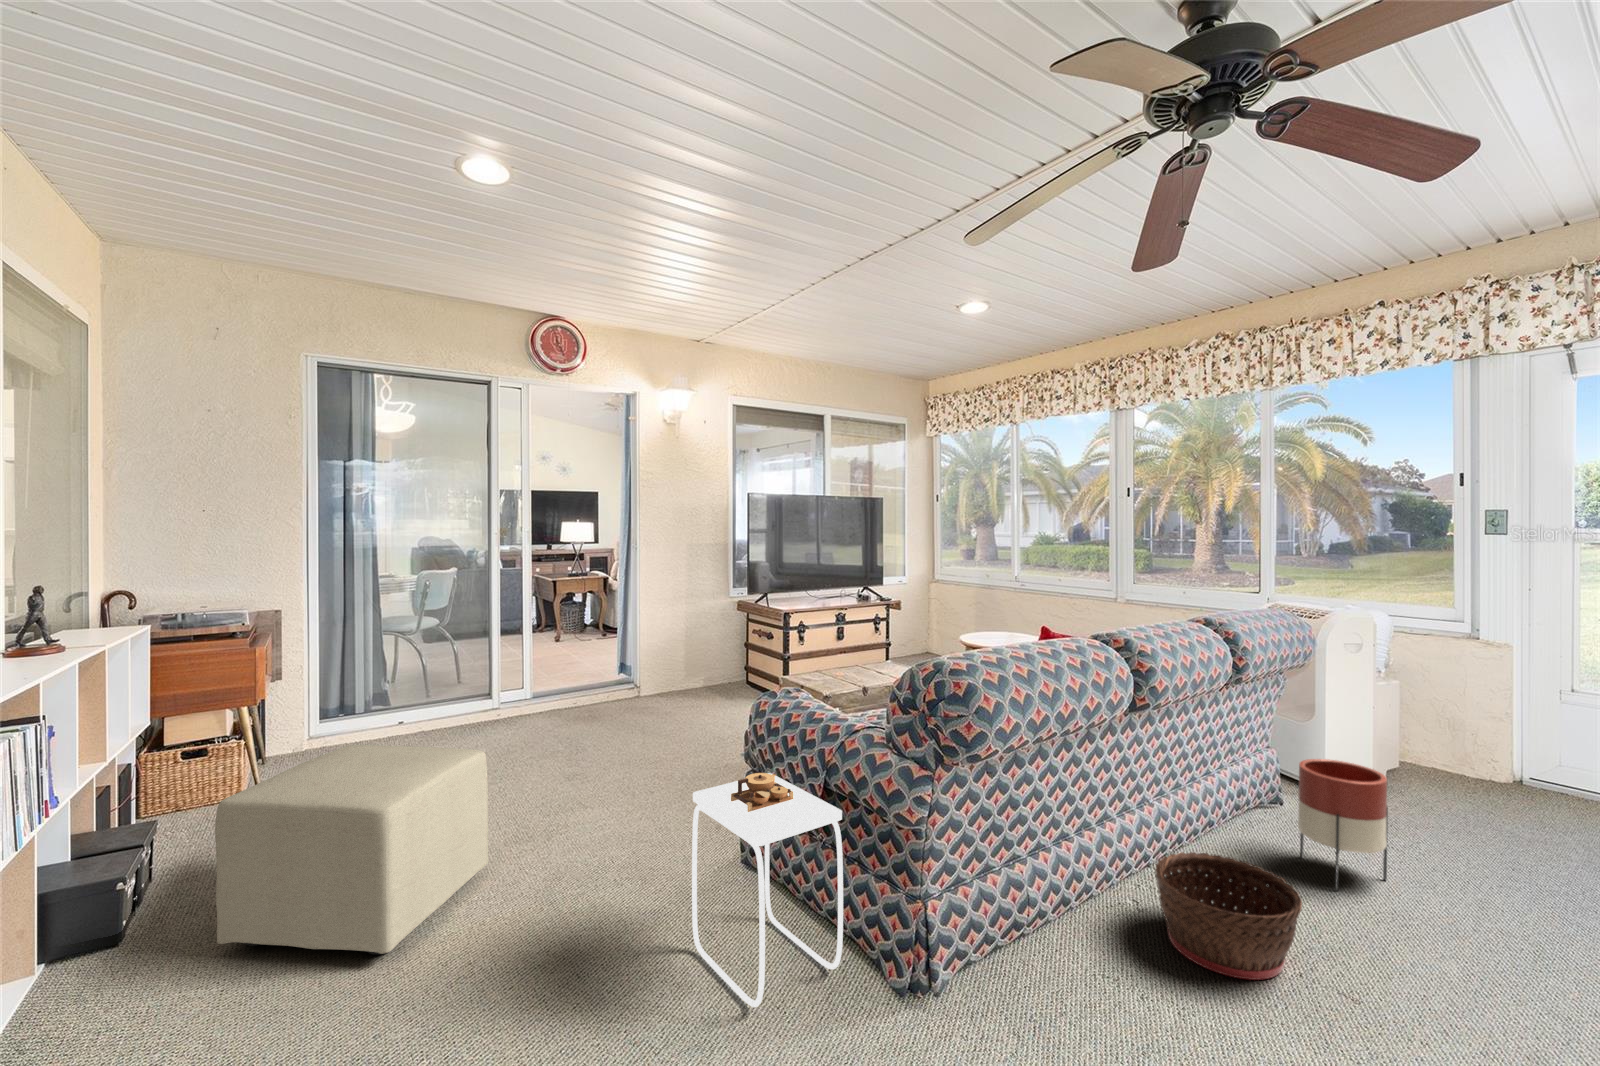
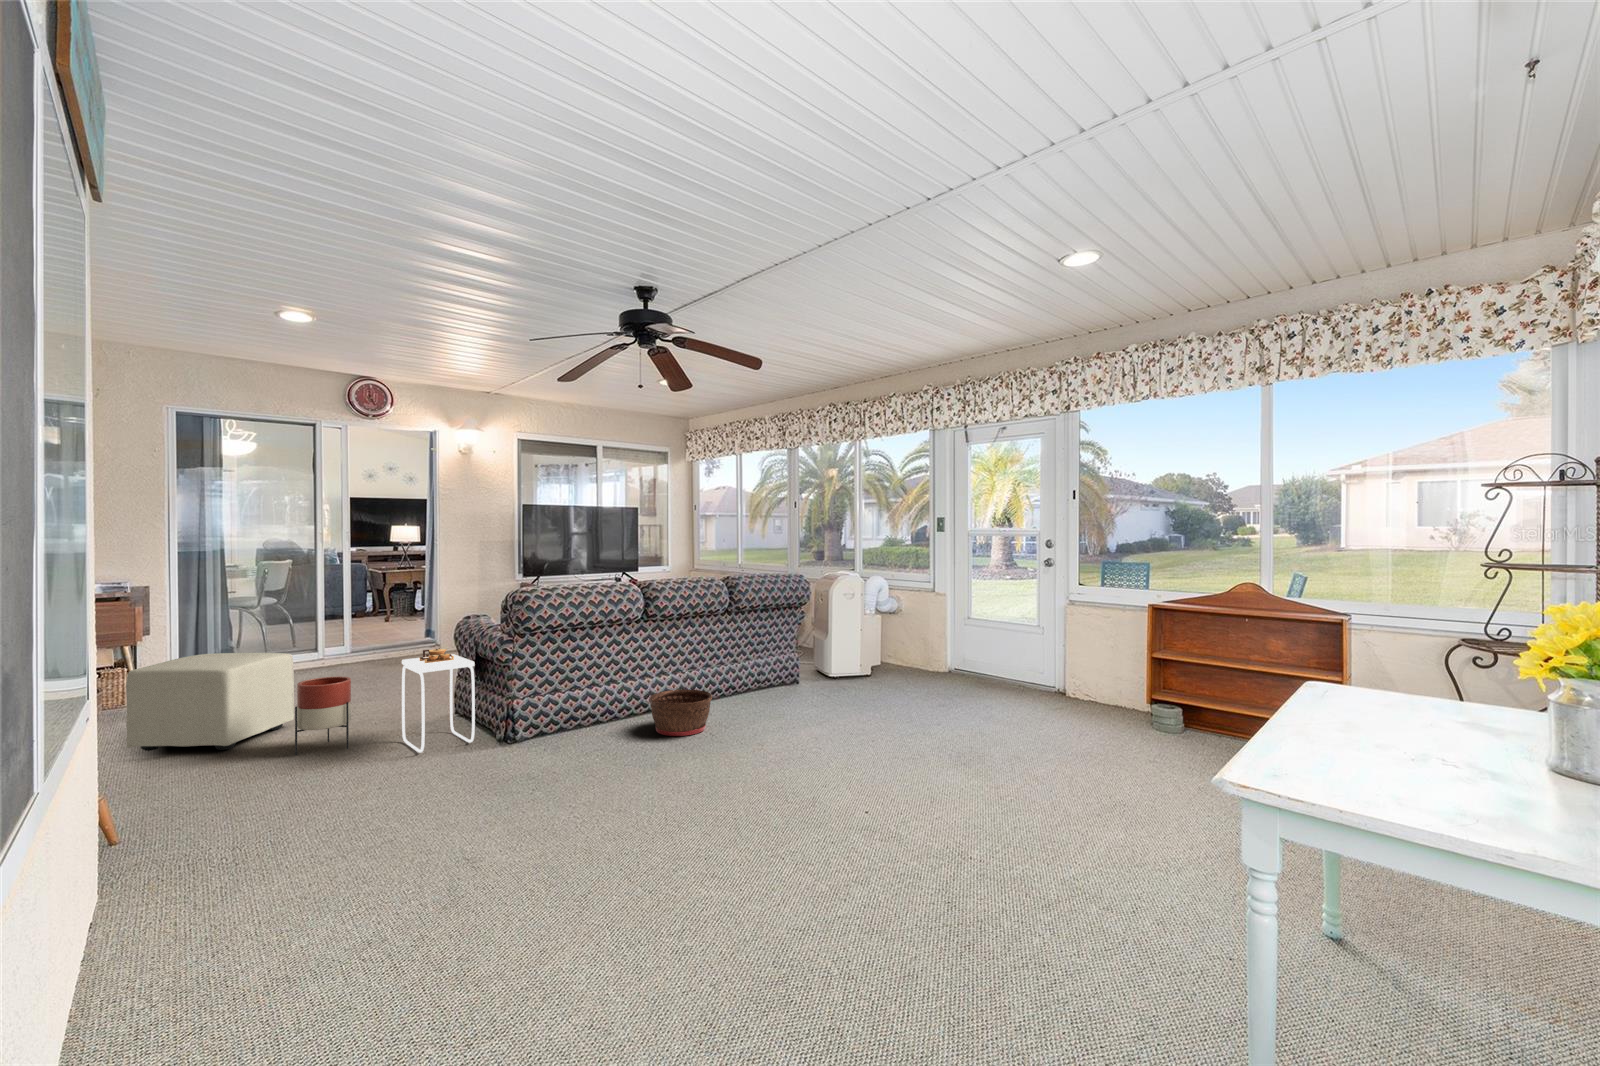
planter: present [1298,759,1388,891] -> present [295,677,351,755]

